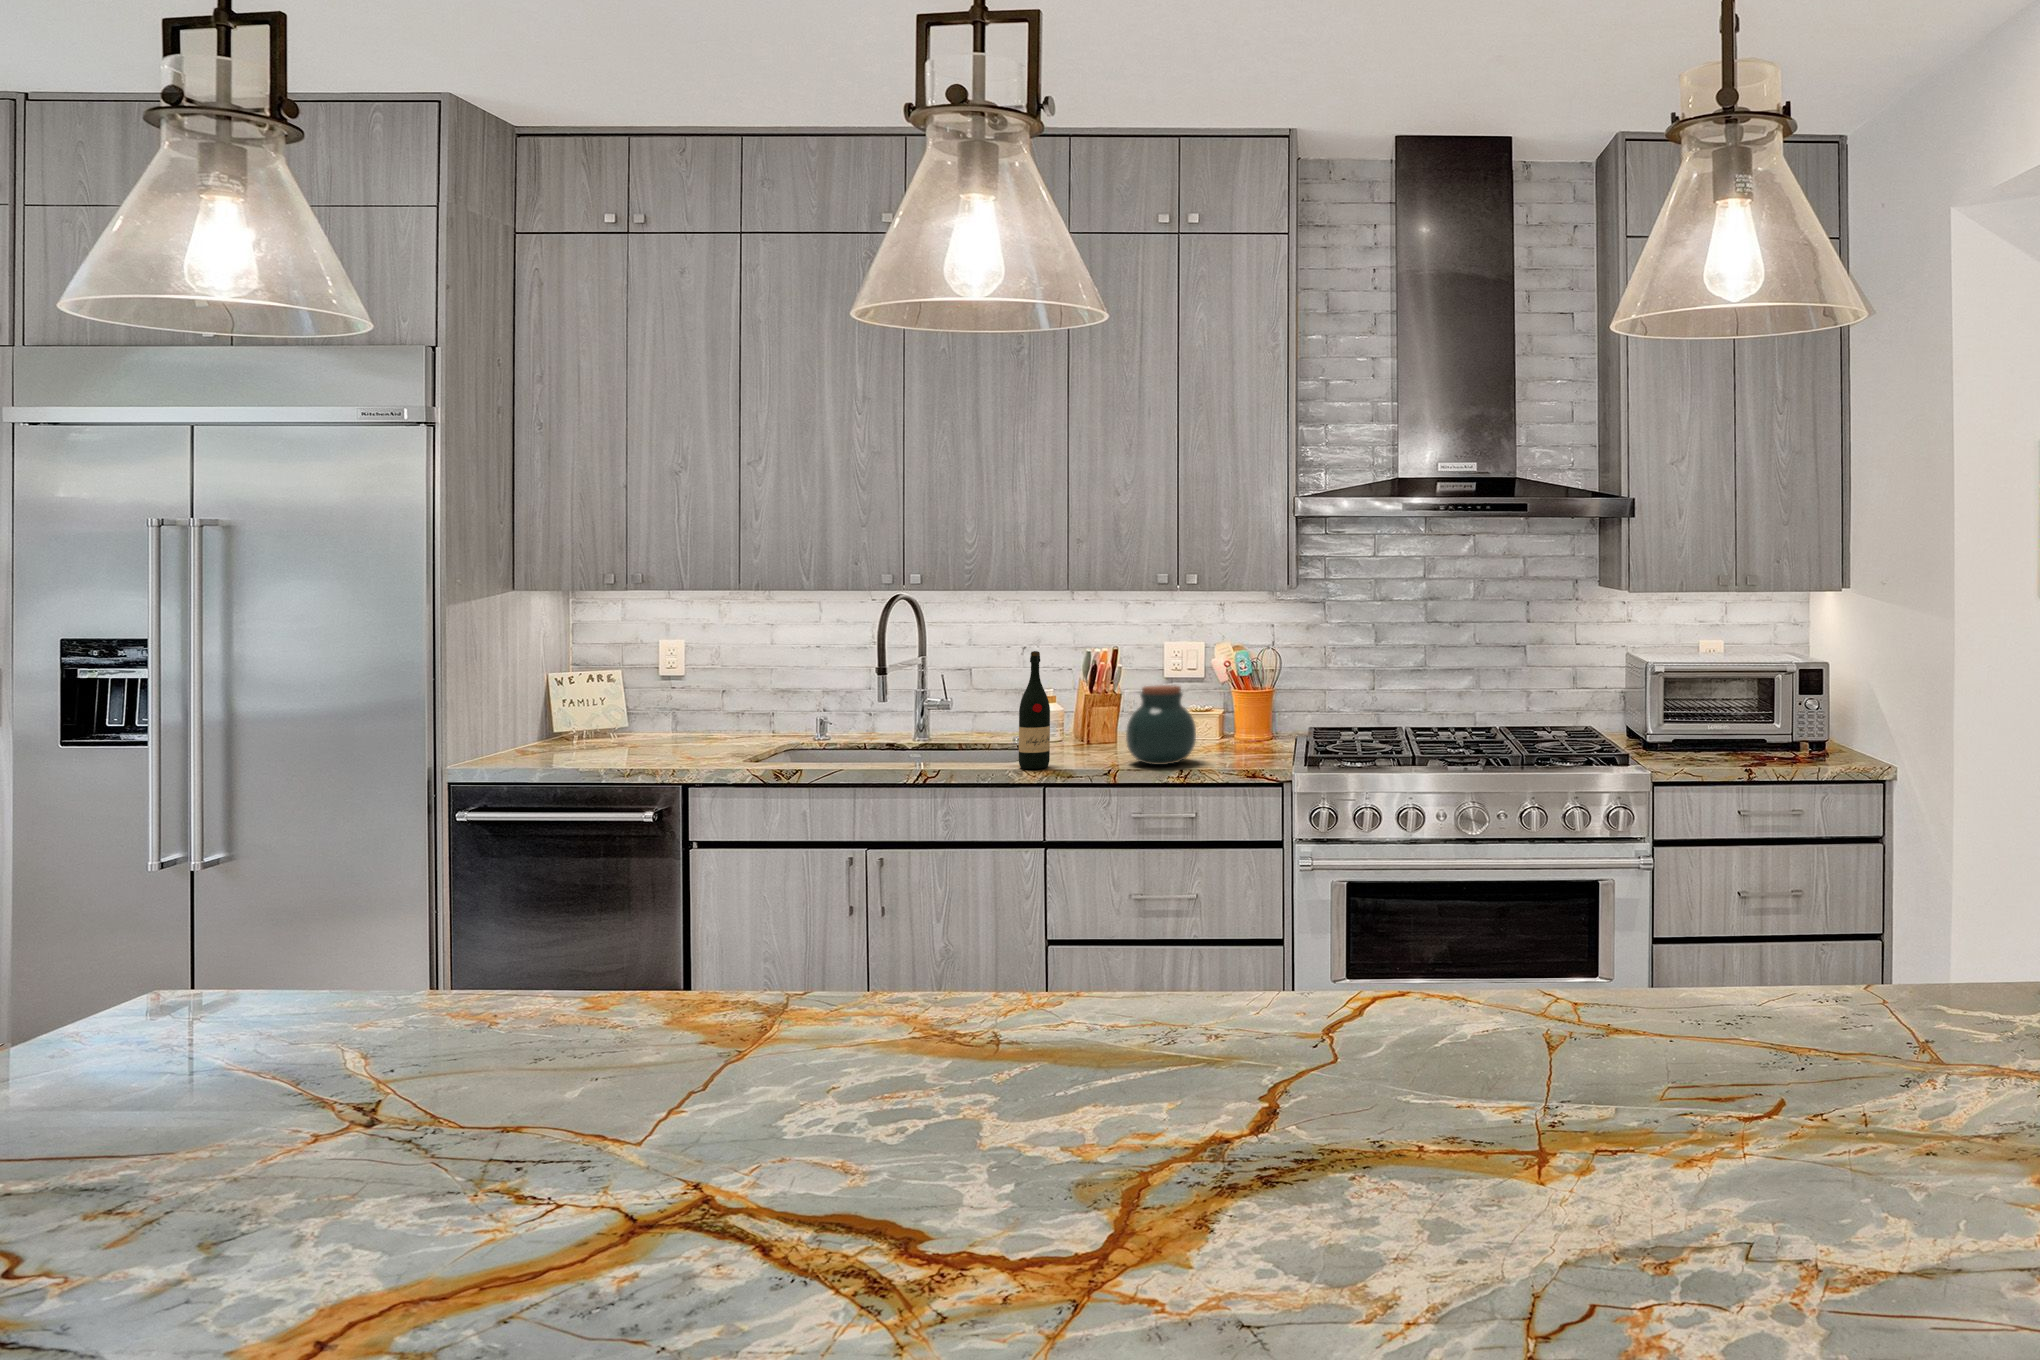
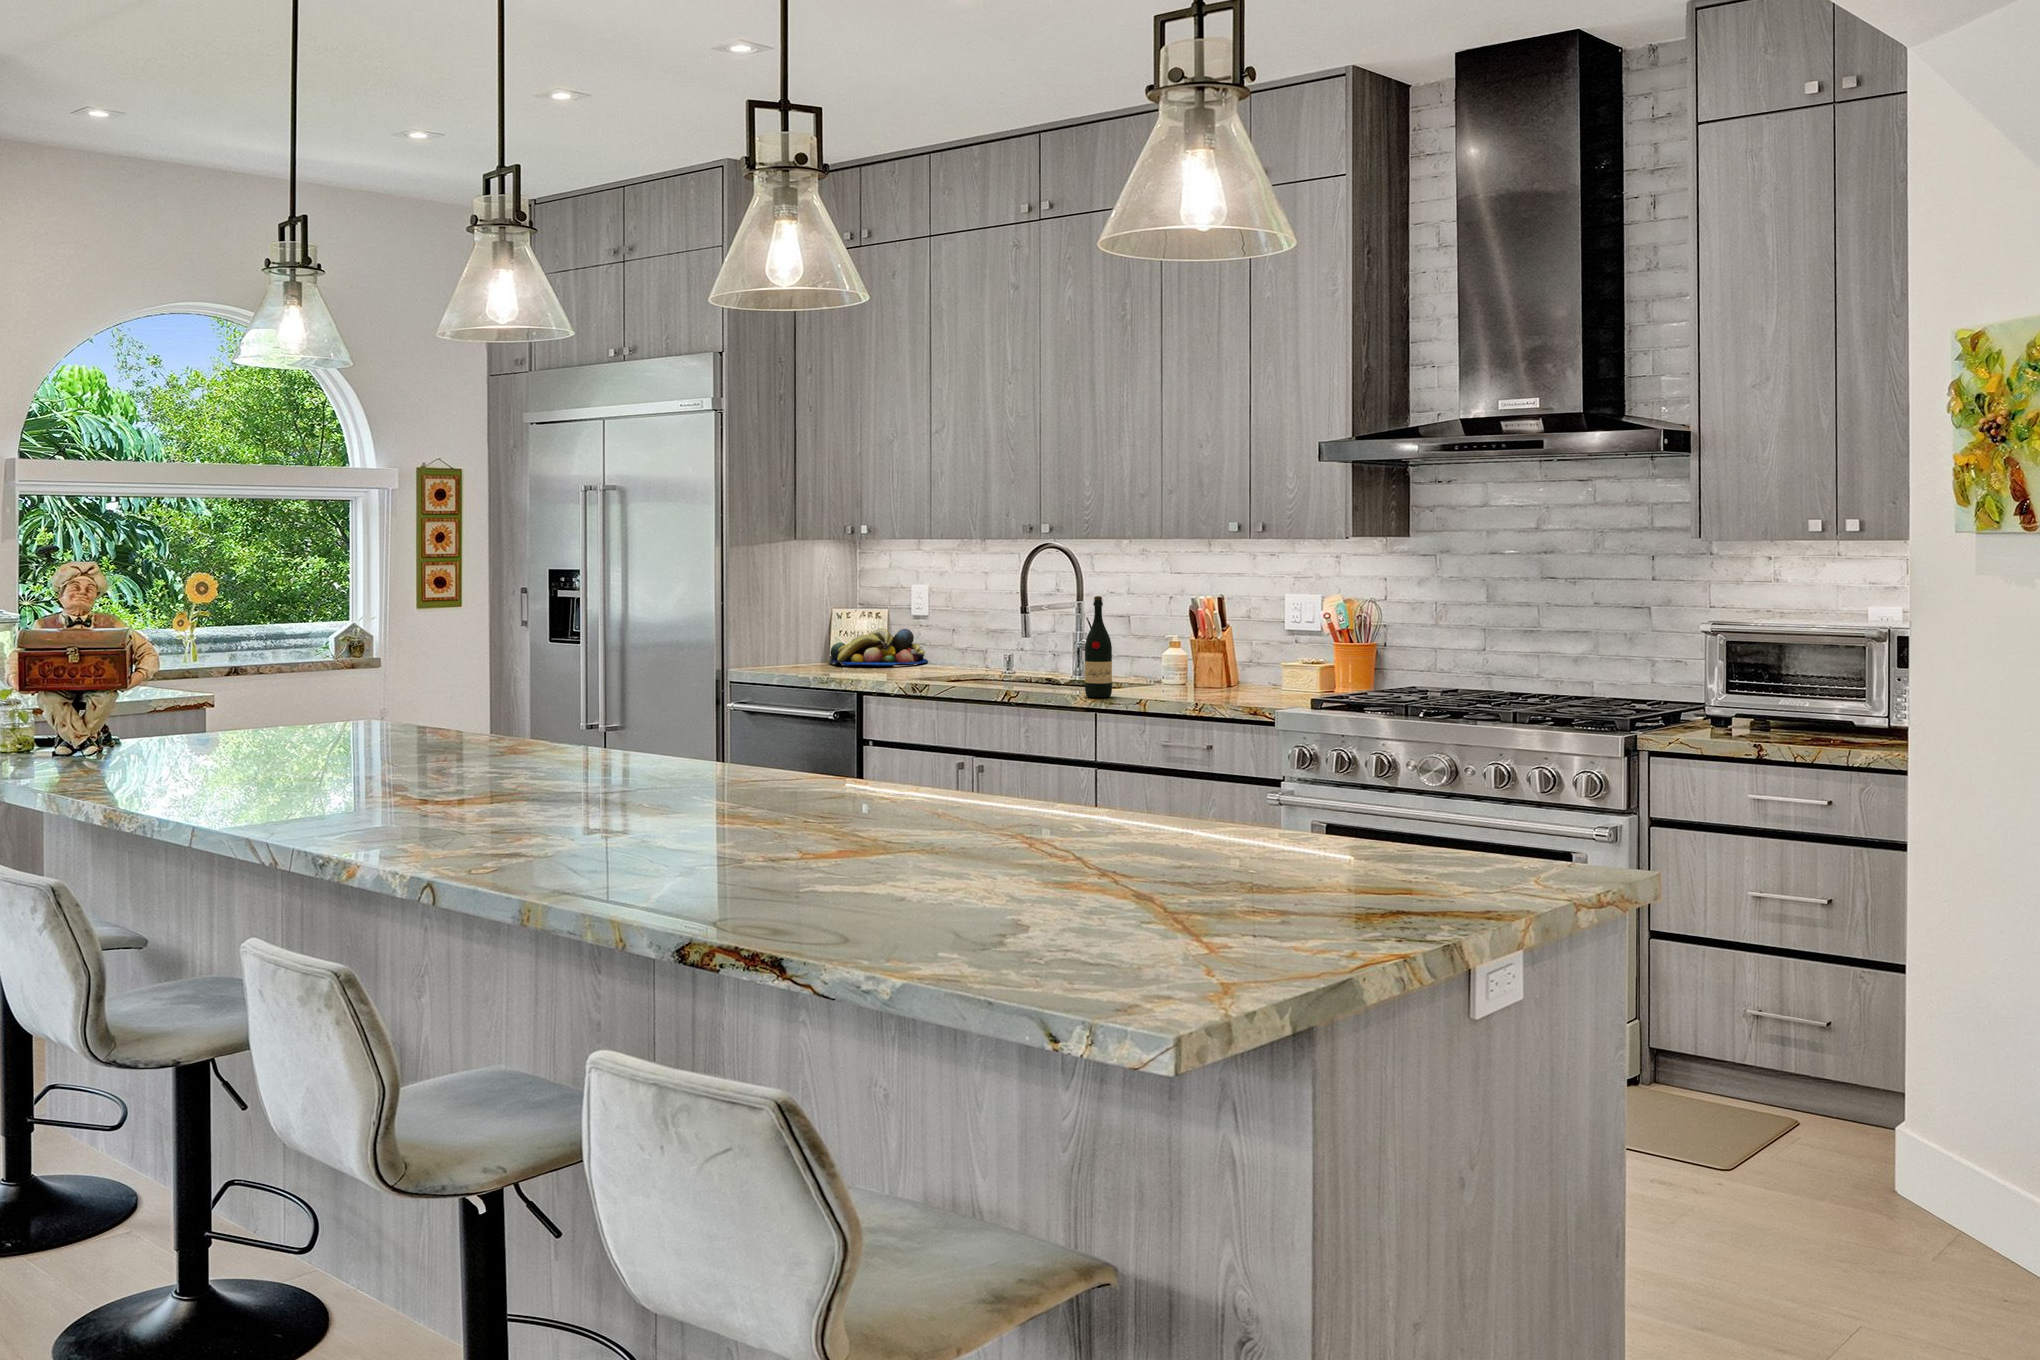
jar: present [1126,685,1196,765] -> none [1172,631,1236,702]
fruit bowl: none [557,695,696,748] -> present [829,628,928,666]

